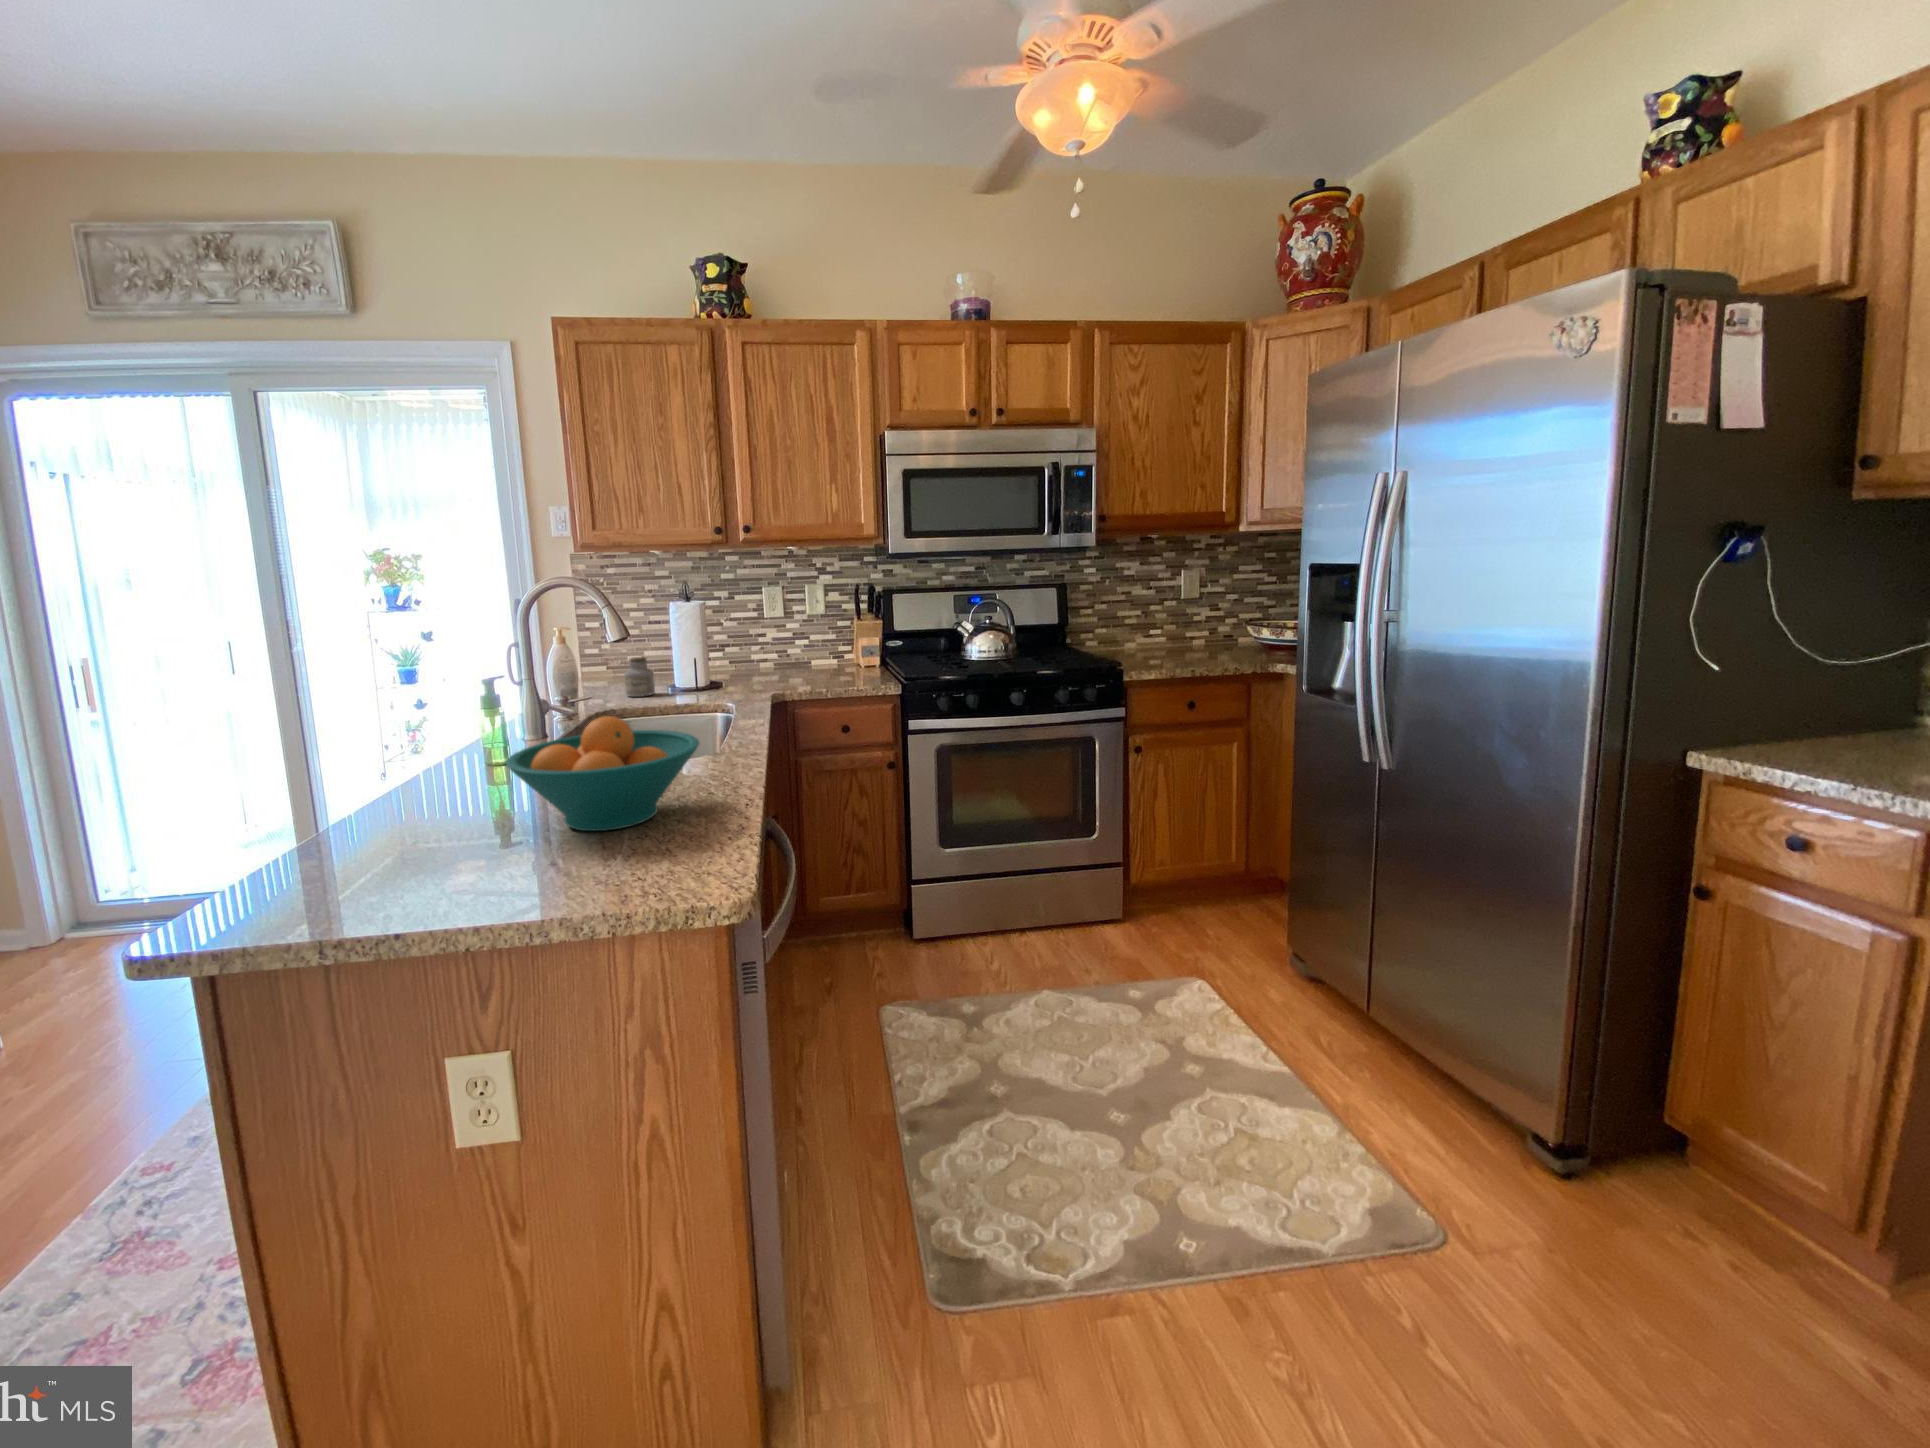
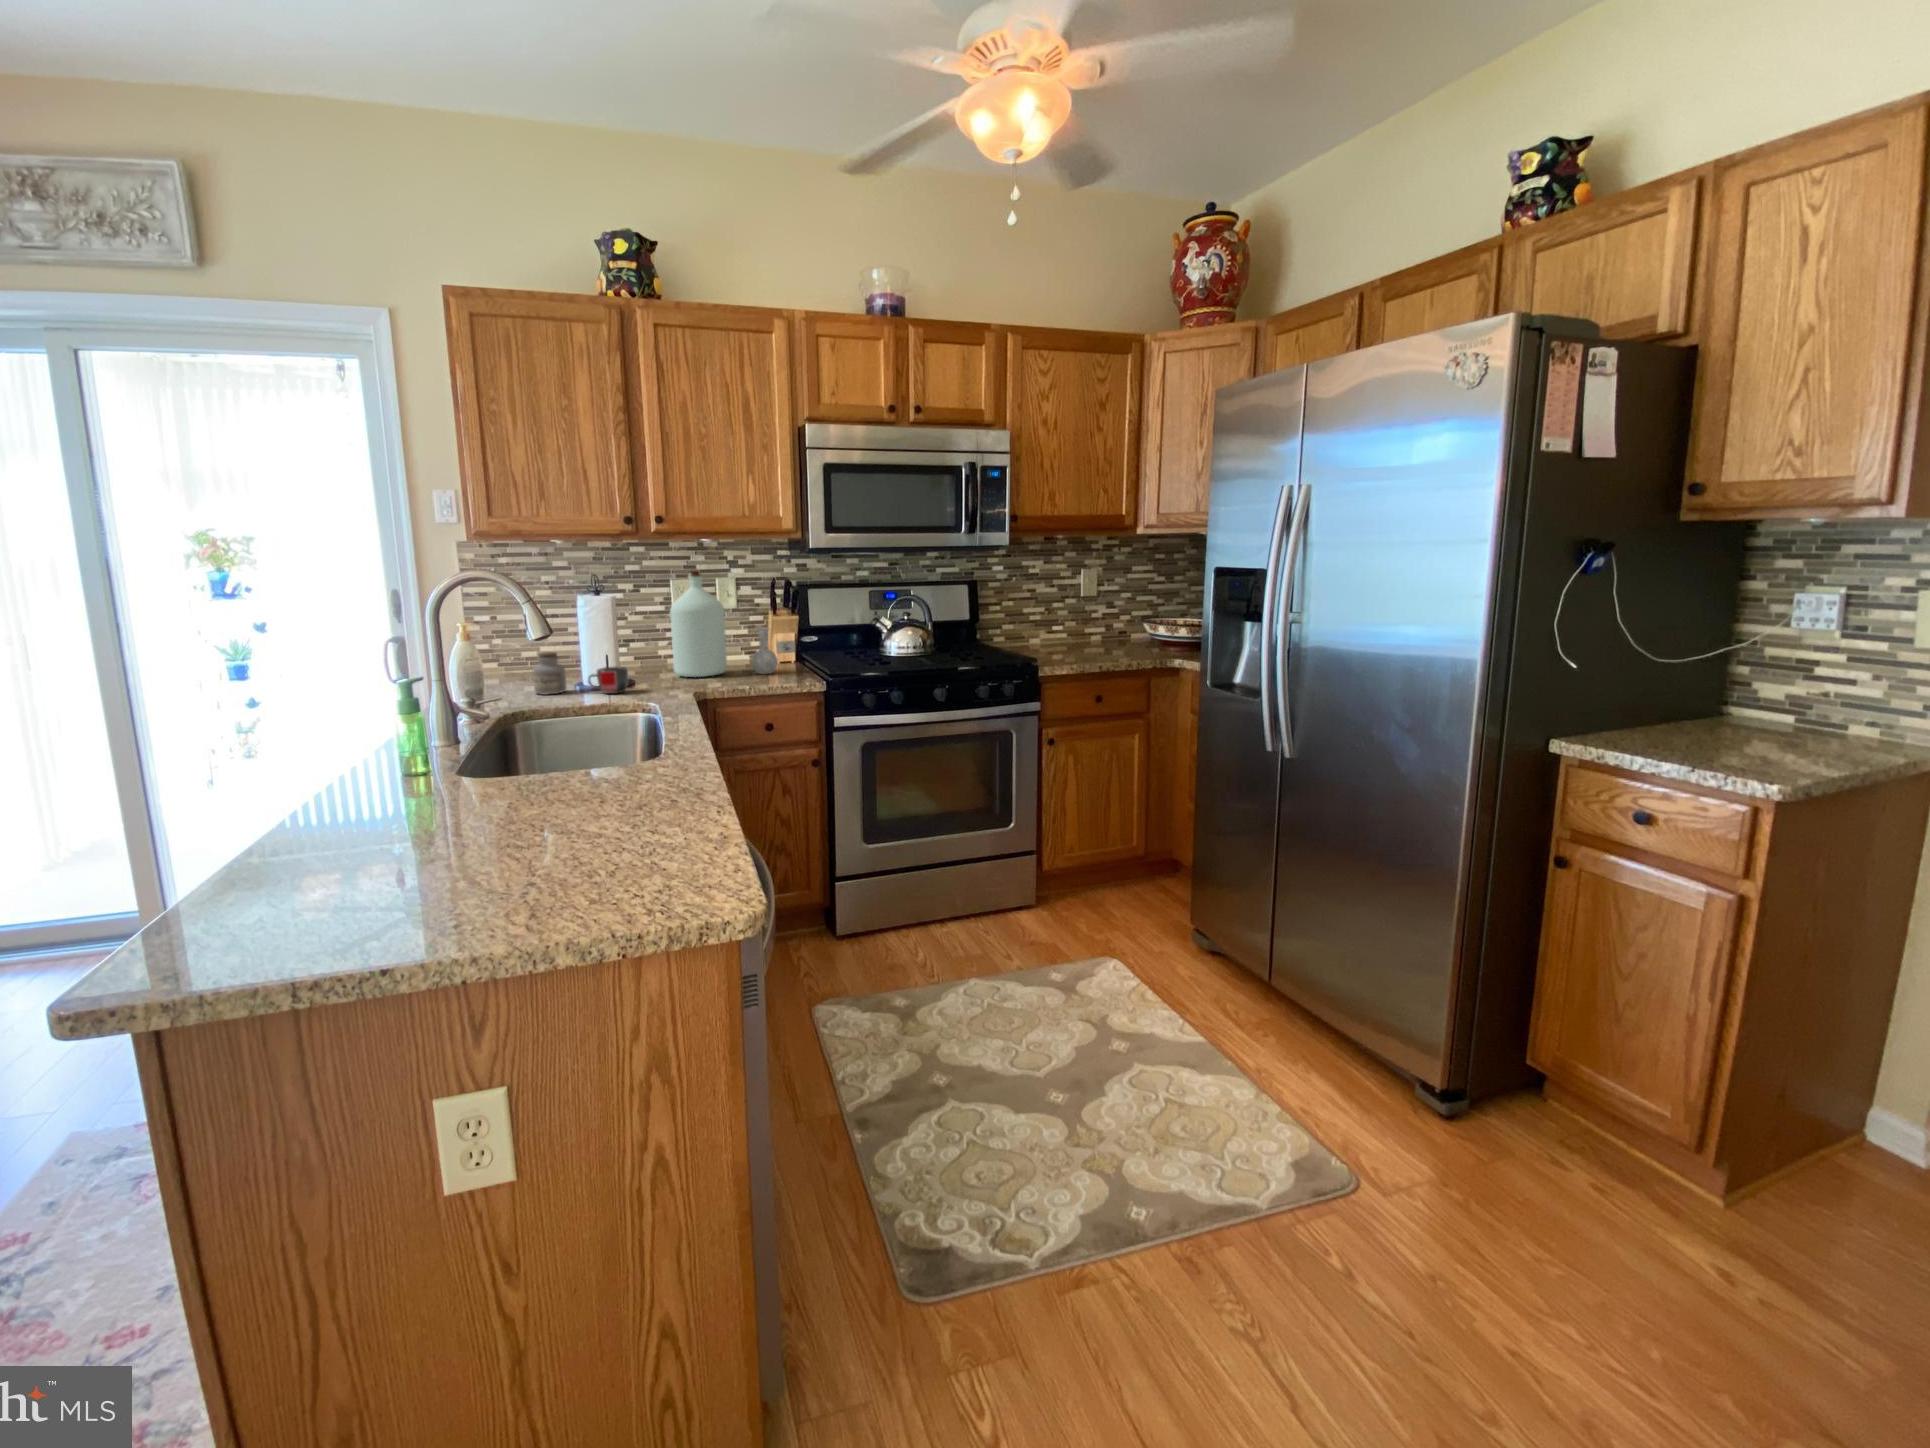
bottle: none [754,578,857,681] -> present [670,571,778,677]
mug: none [673,671,710,697] -> present [588,667,628,694]
fruit bowl: present [506,716,699,831] -> none [457,720,670,845]

